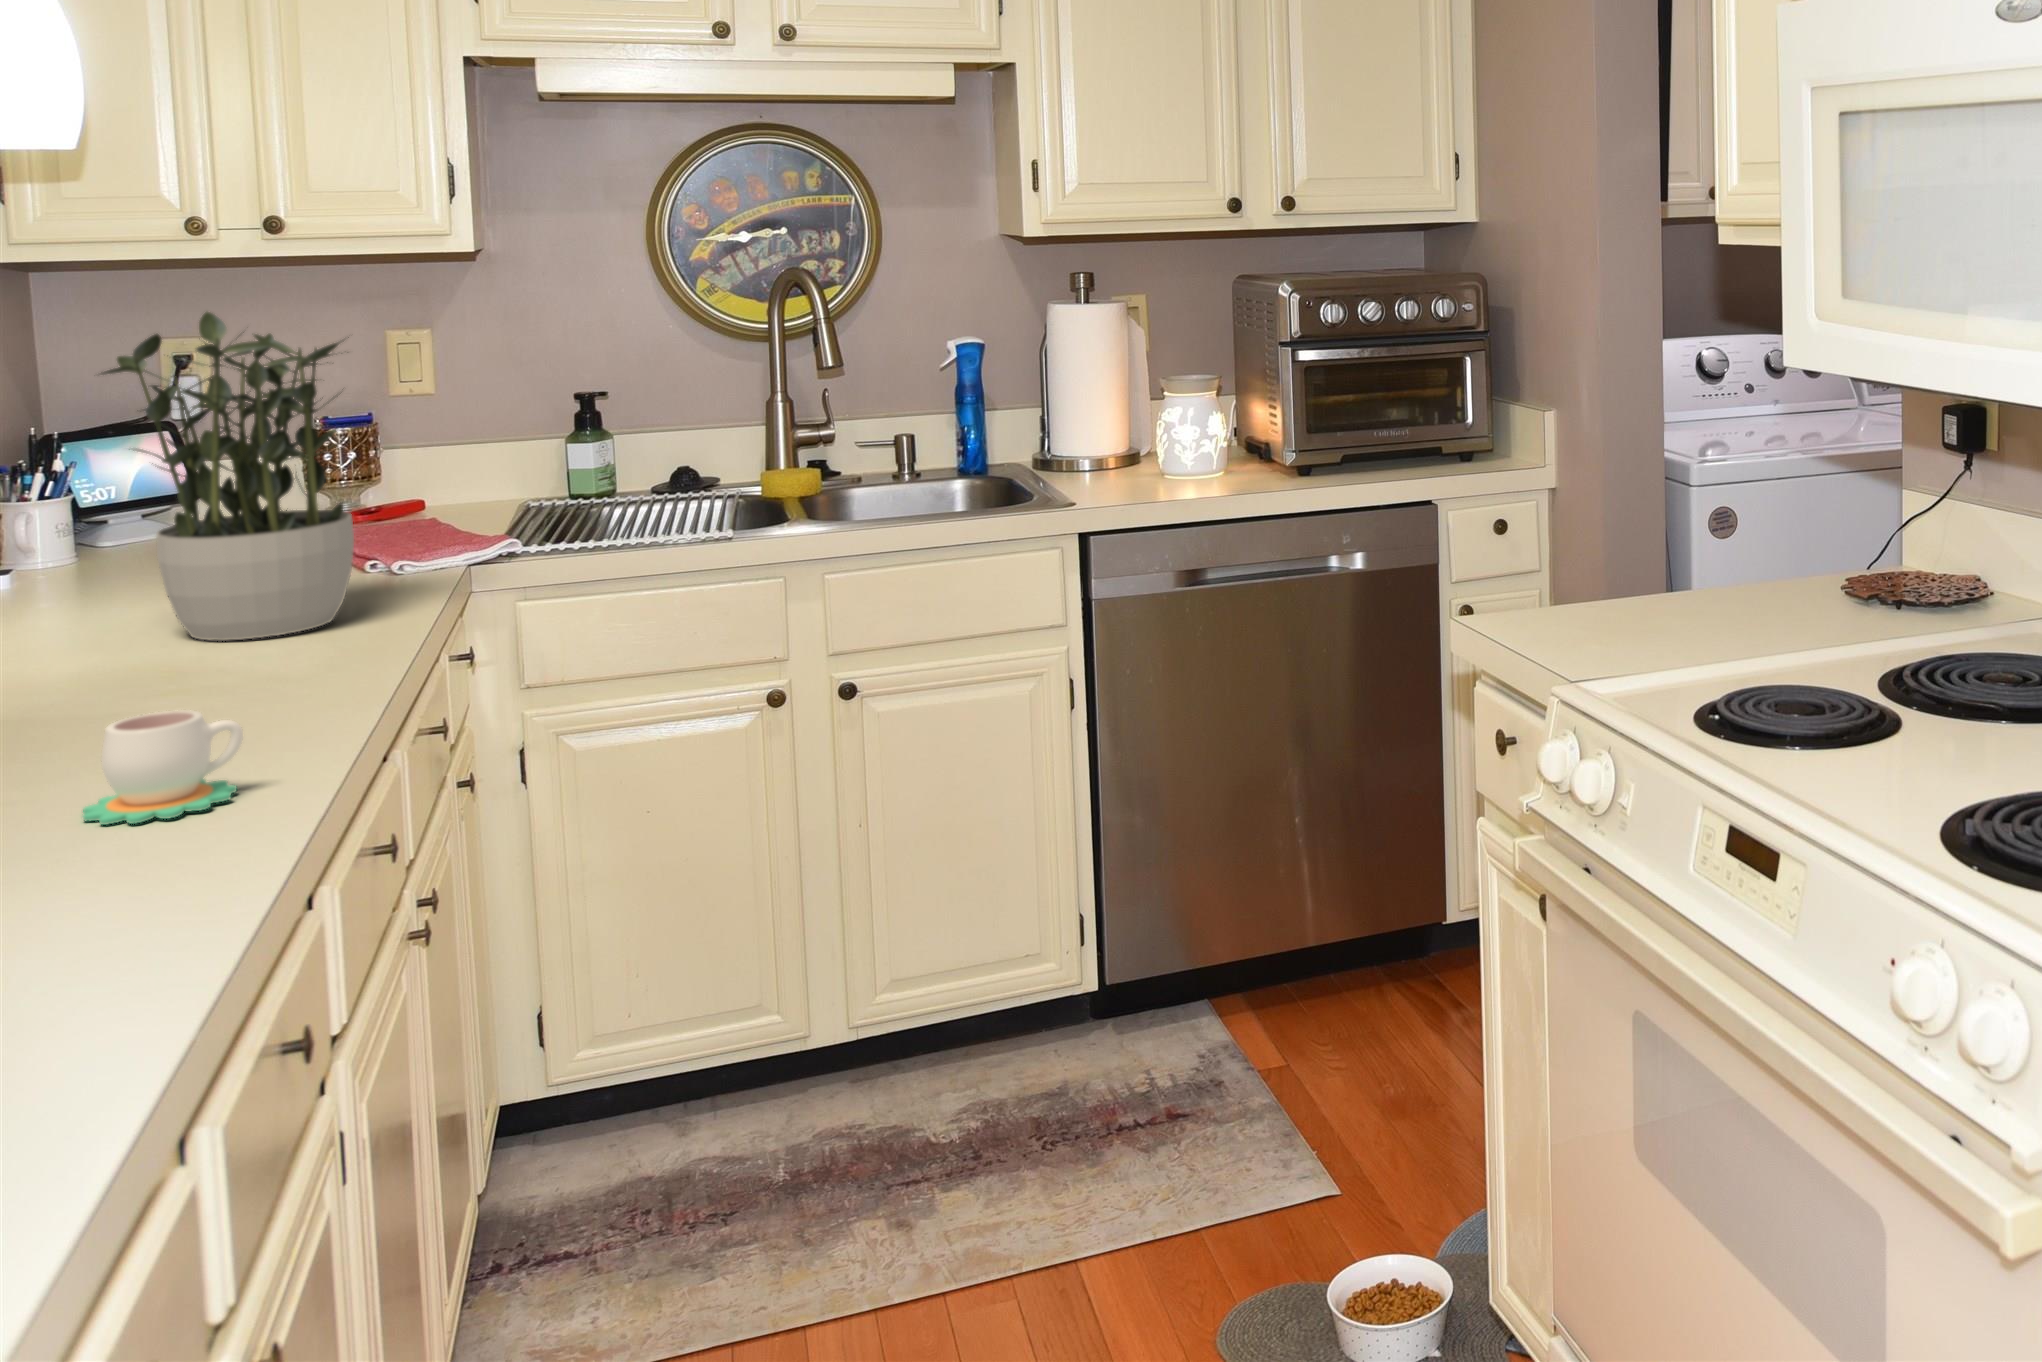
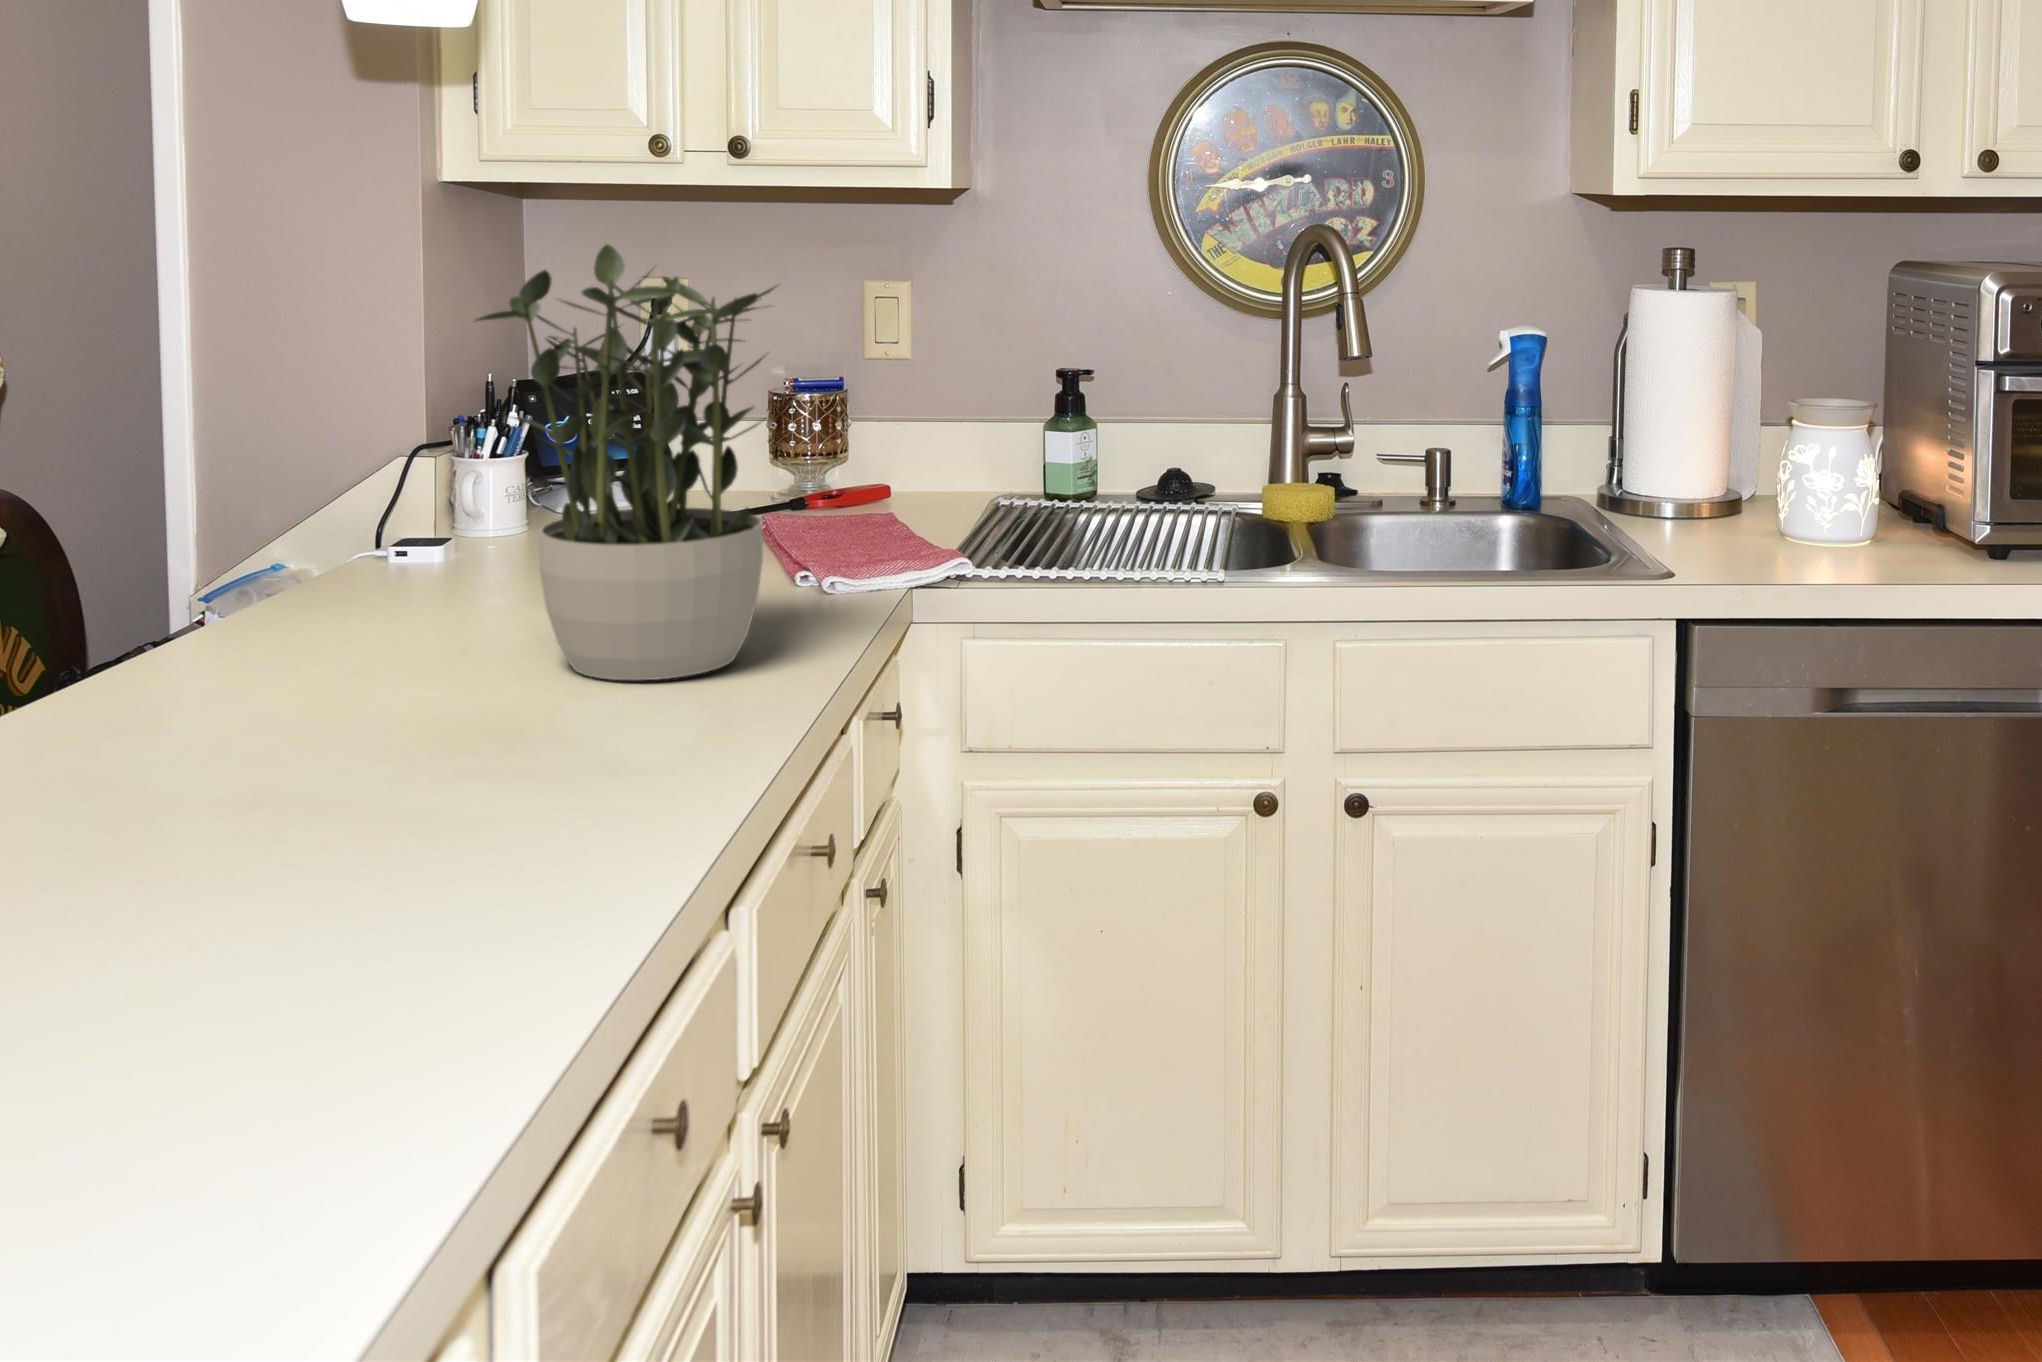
mug: present [83,710,243,825] -> none [246,865,483,1065]

